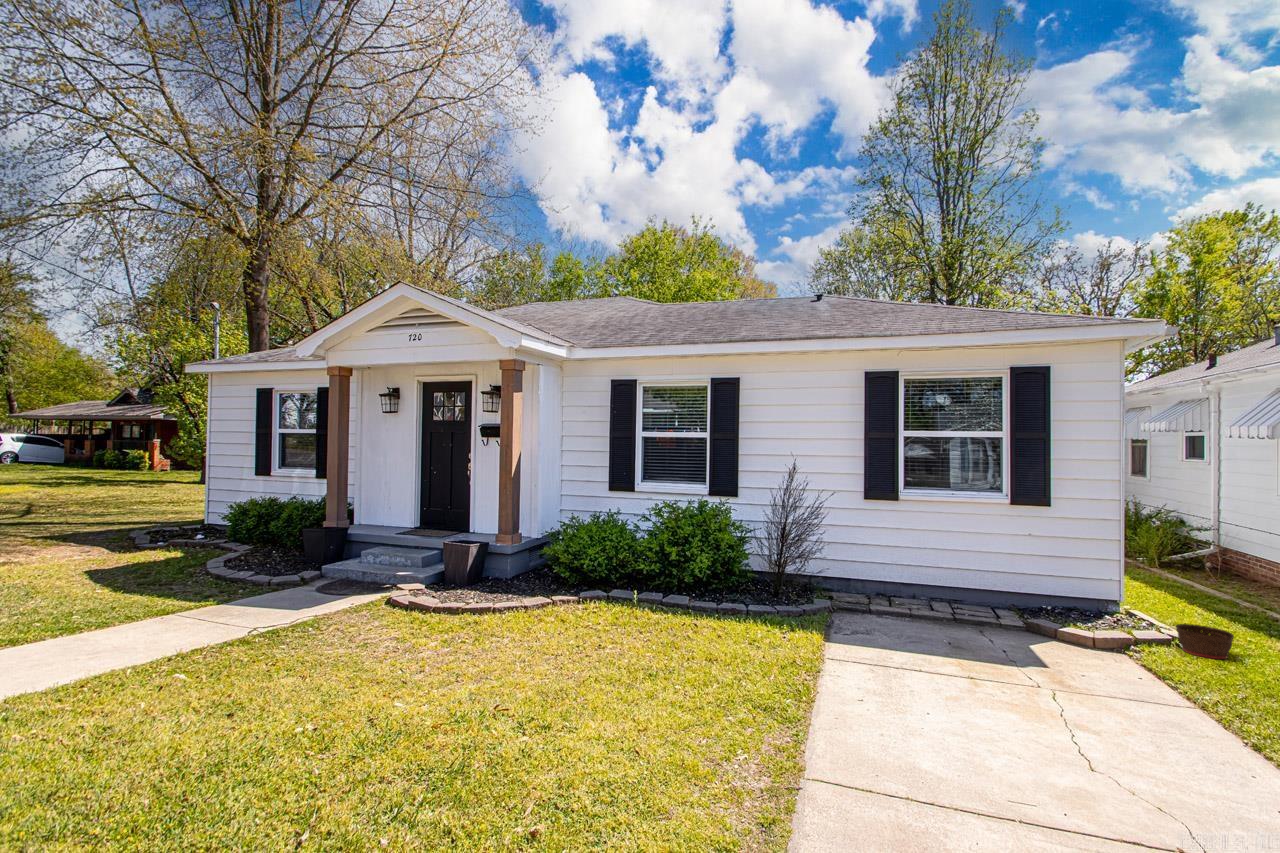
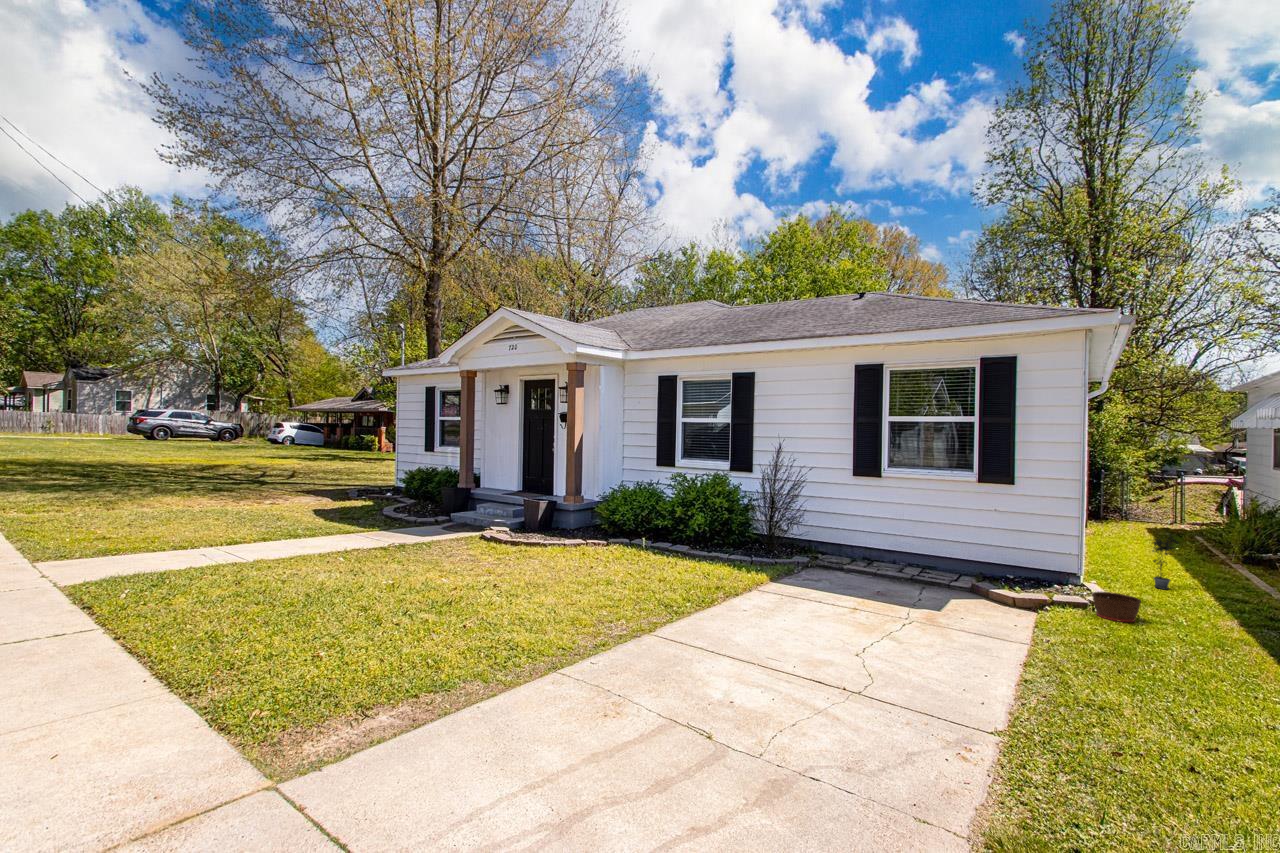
potted plant: none [1155,550,1187,607] -> present [1153,535,1178,590]

